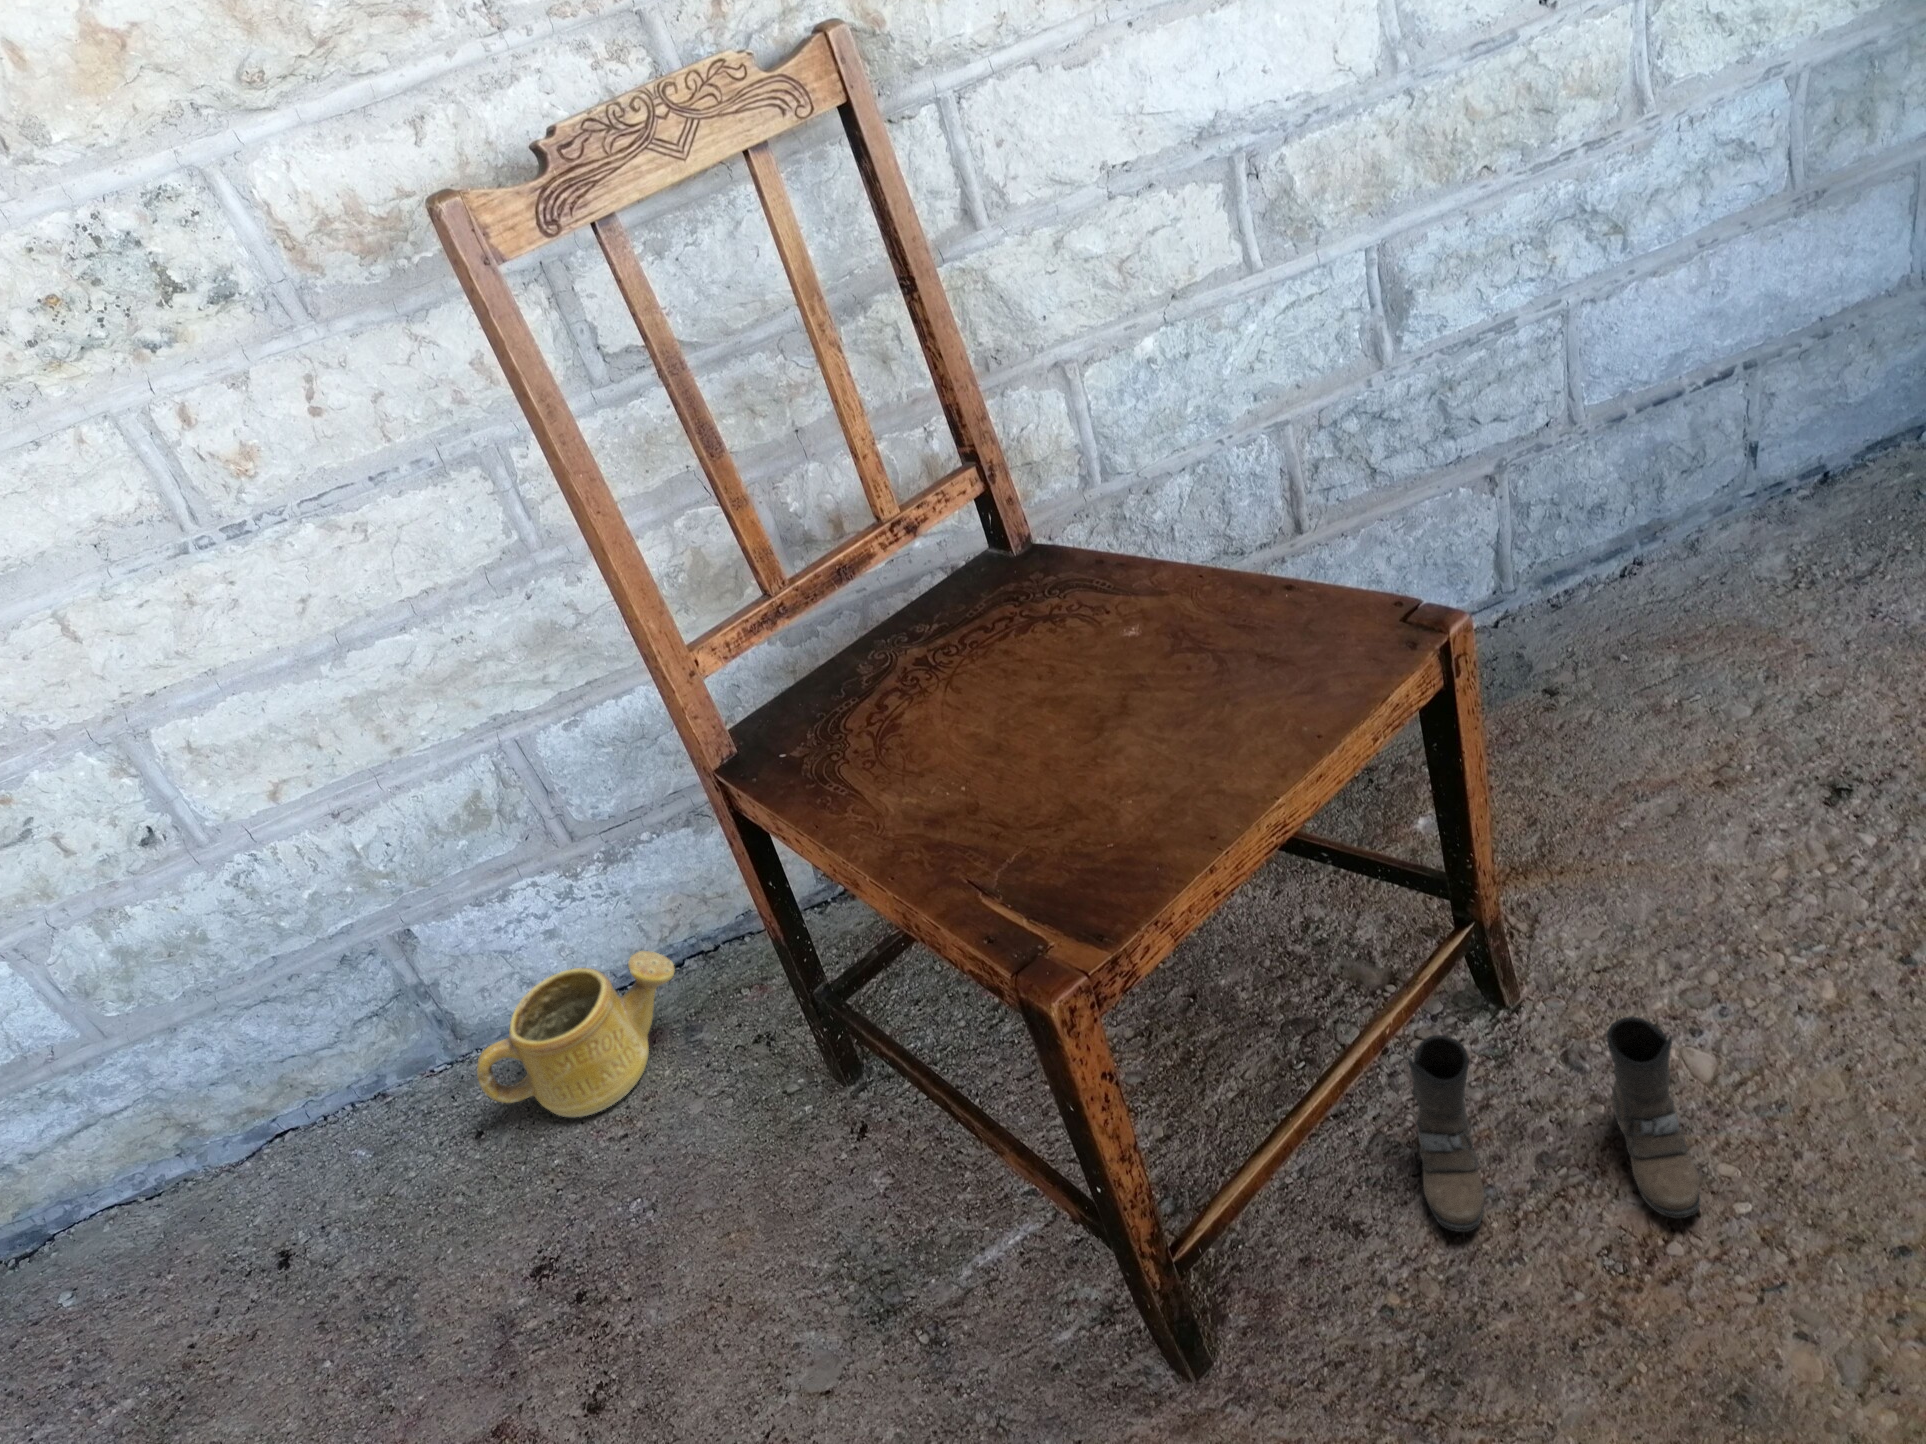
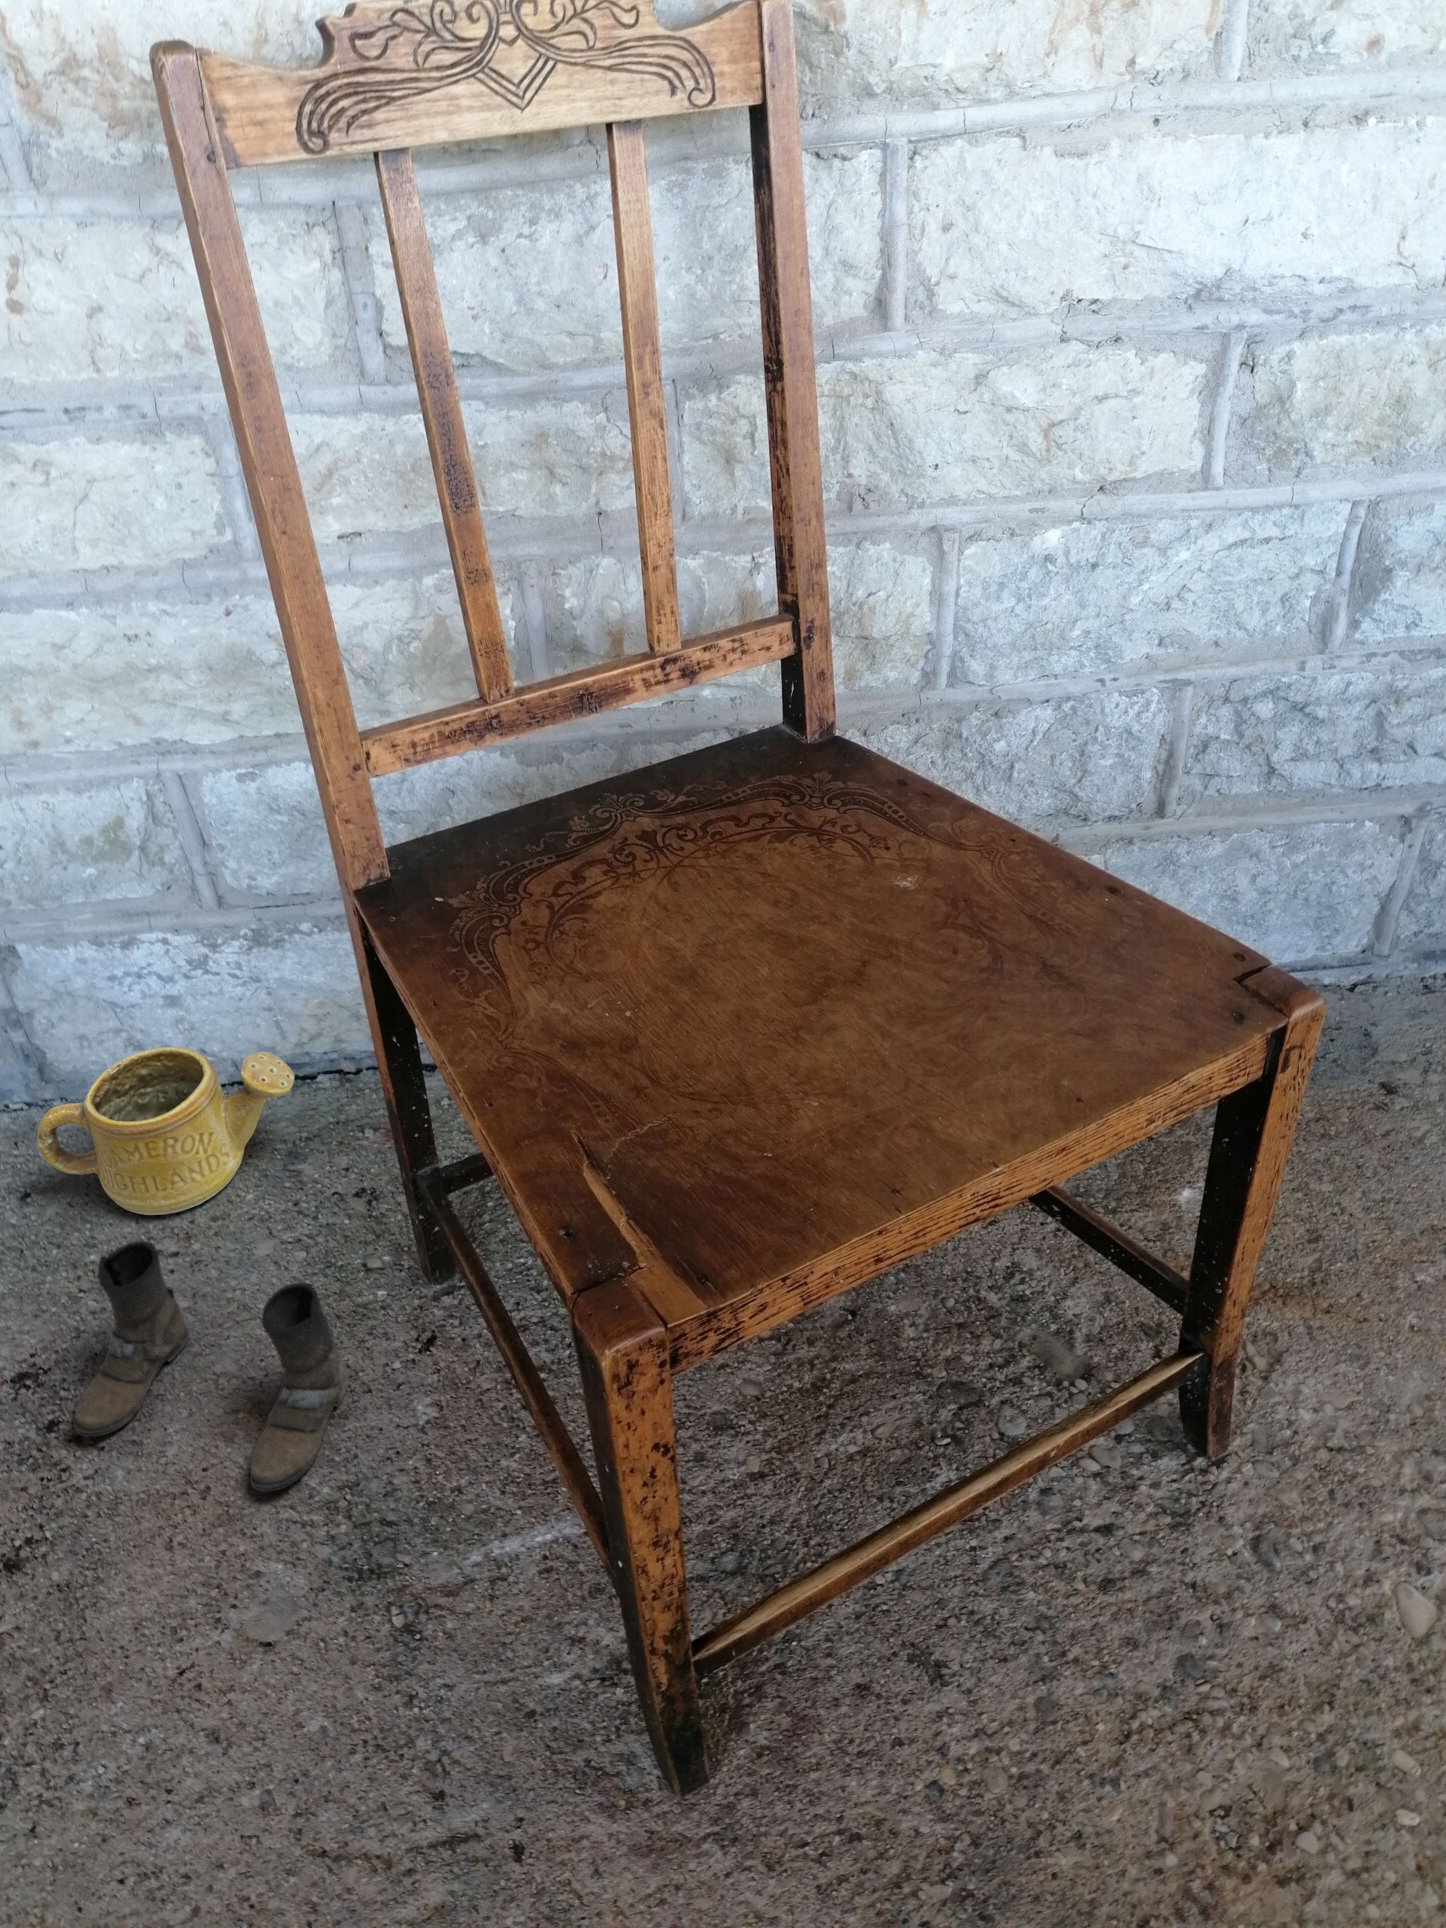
boots: present [1408,1016,1701,1232] -> present [73,1241,348,1492]

